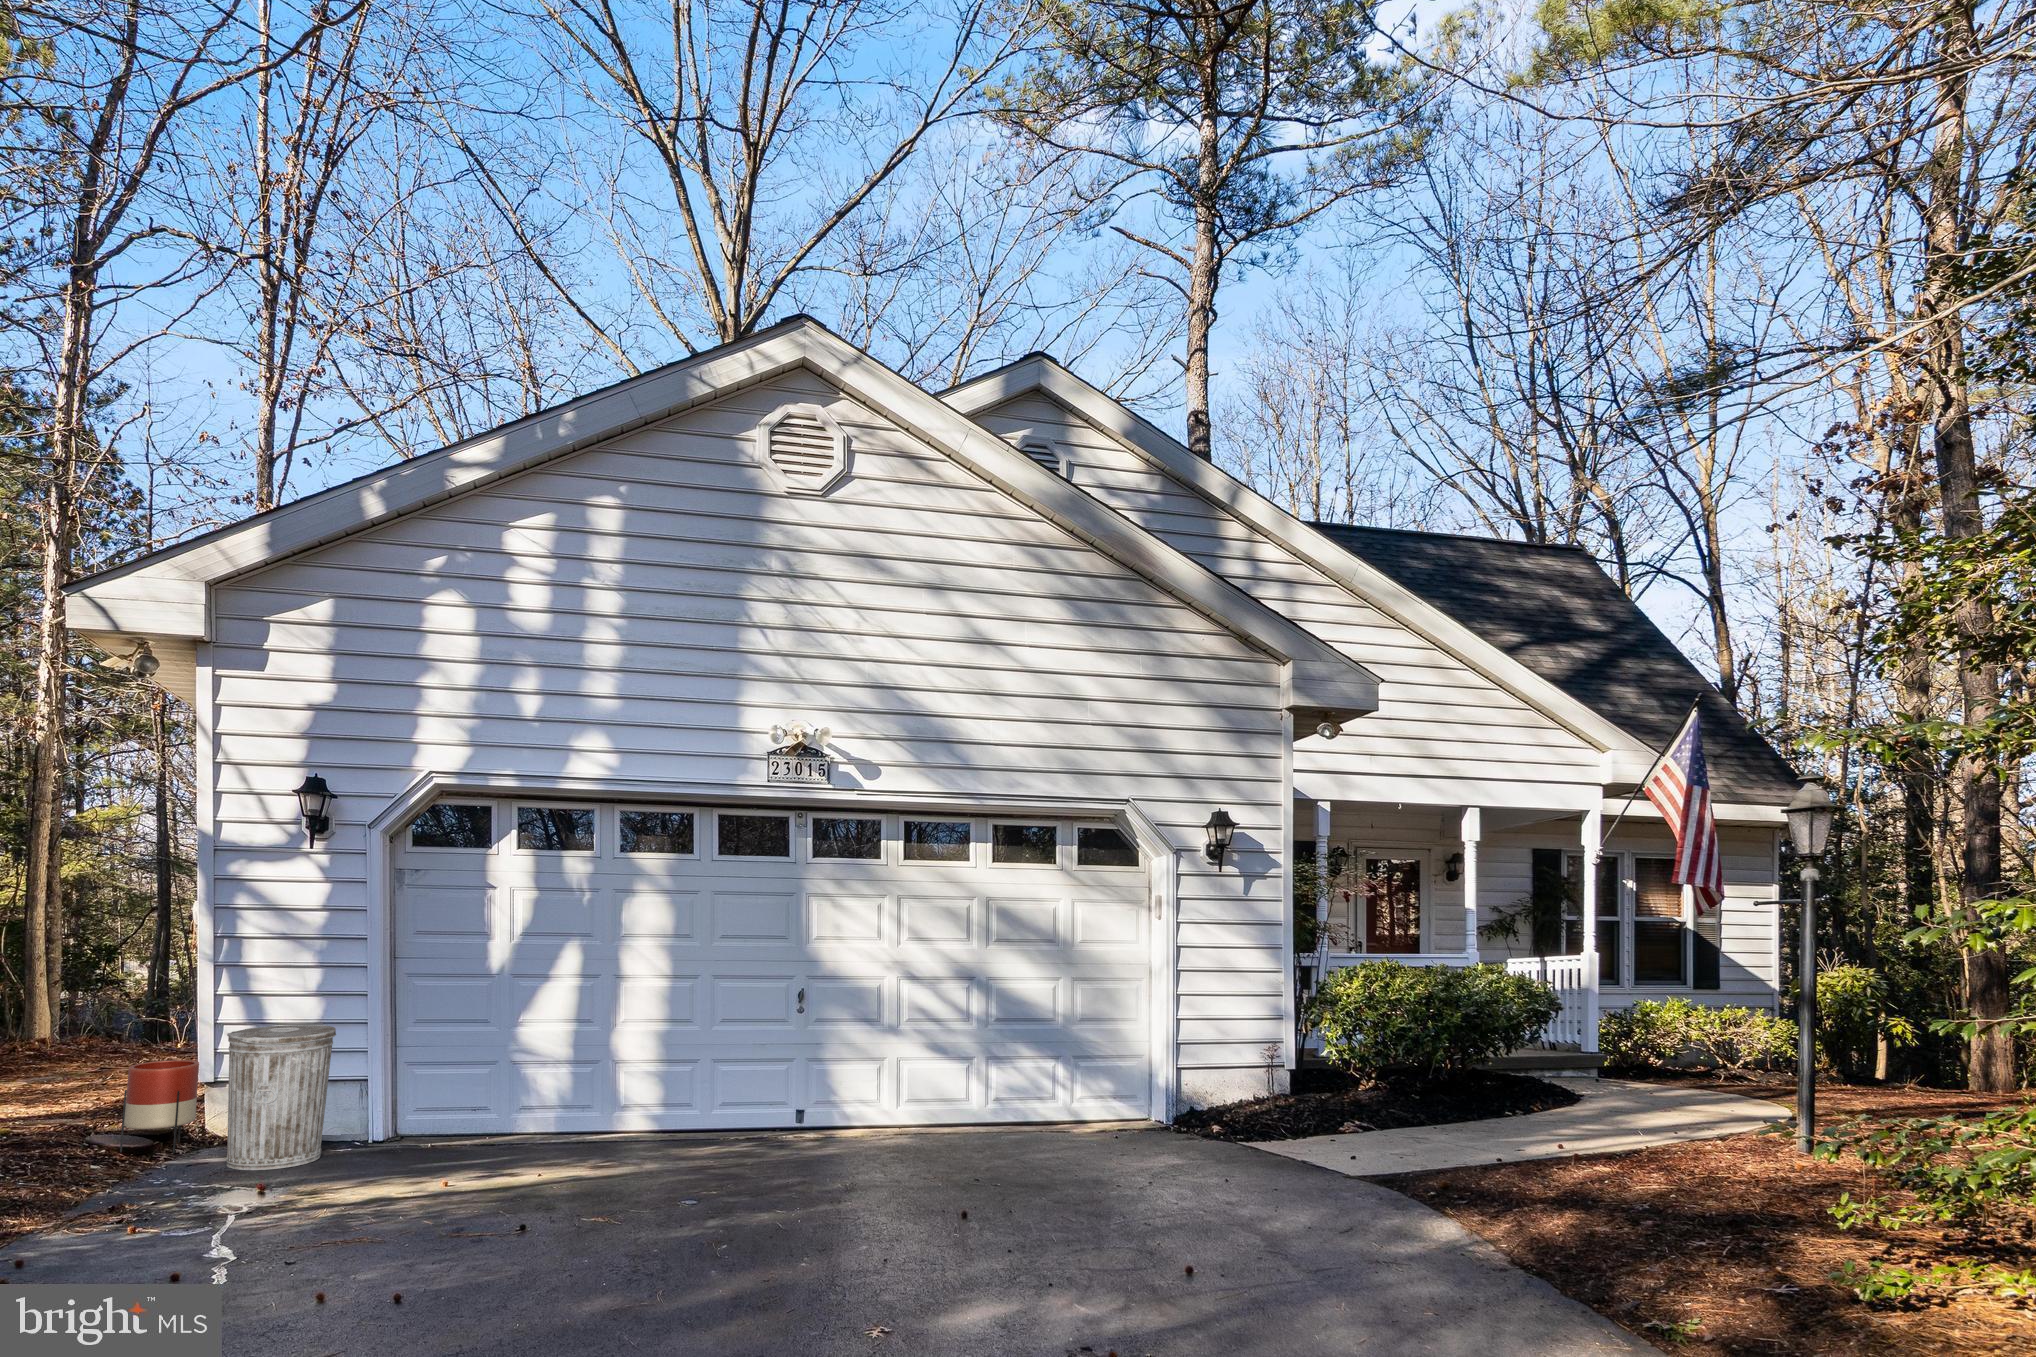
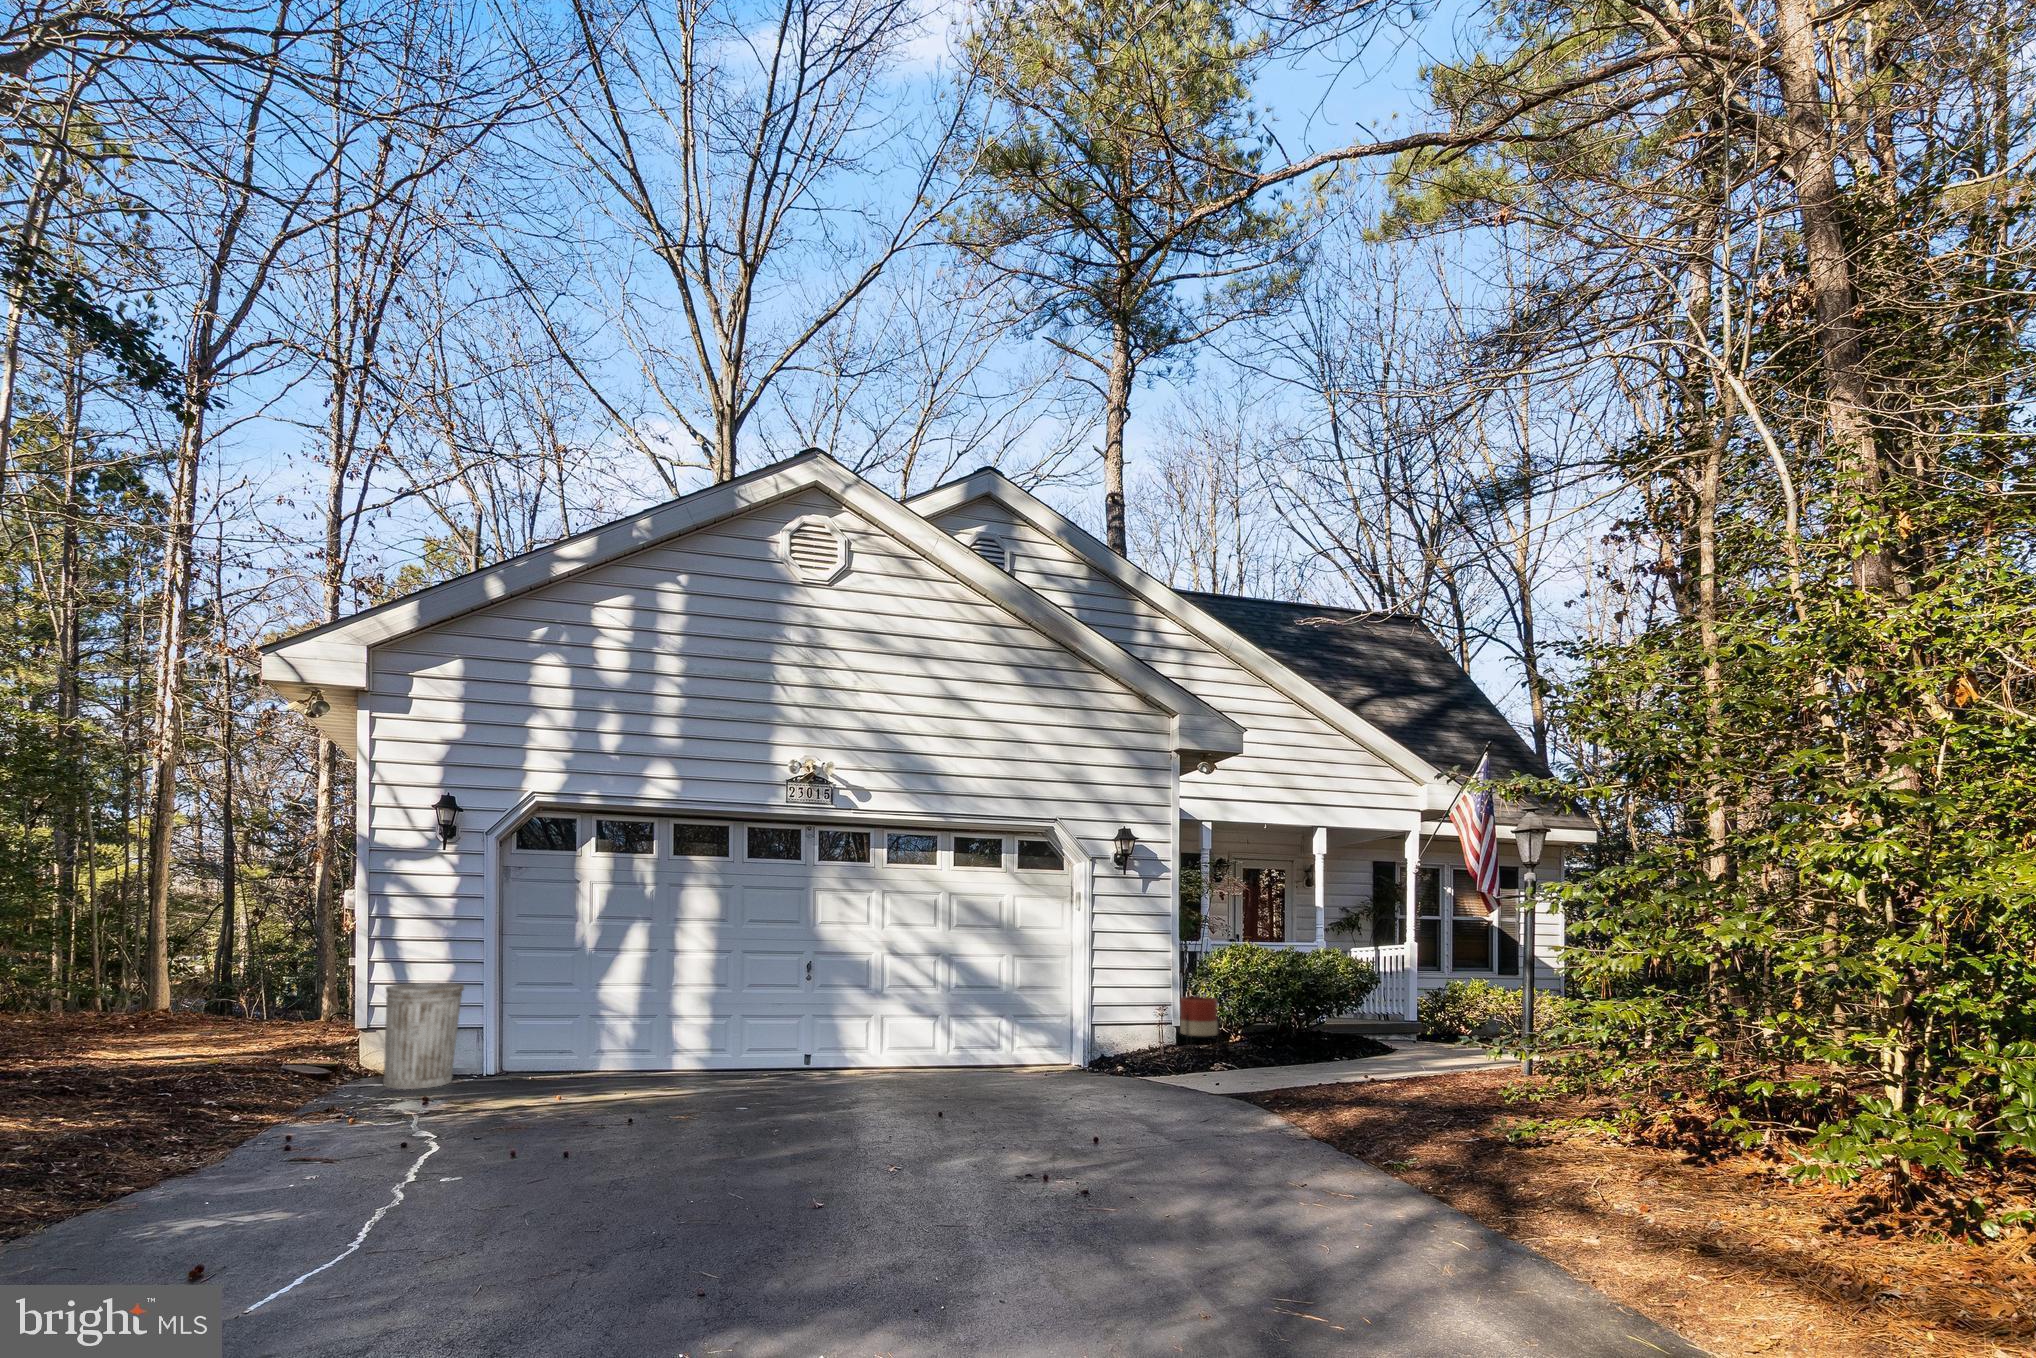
planter: present [120,1060,199,1153] -> present [1180,996,1219,1037]

